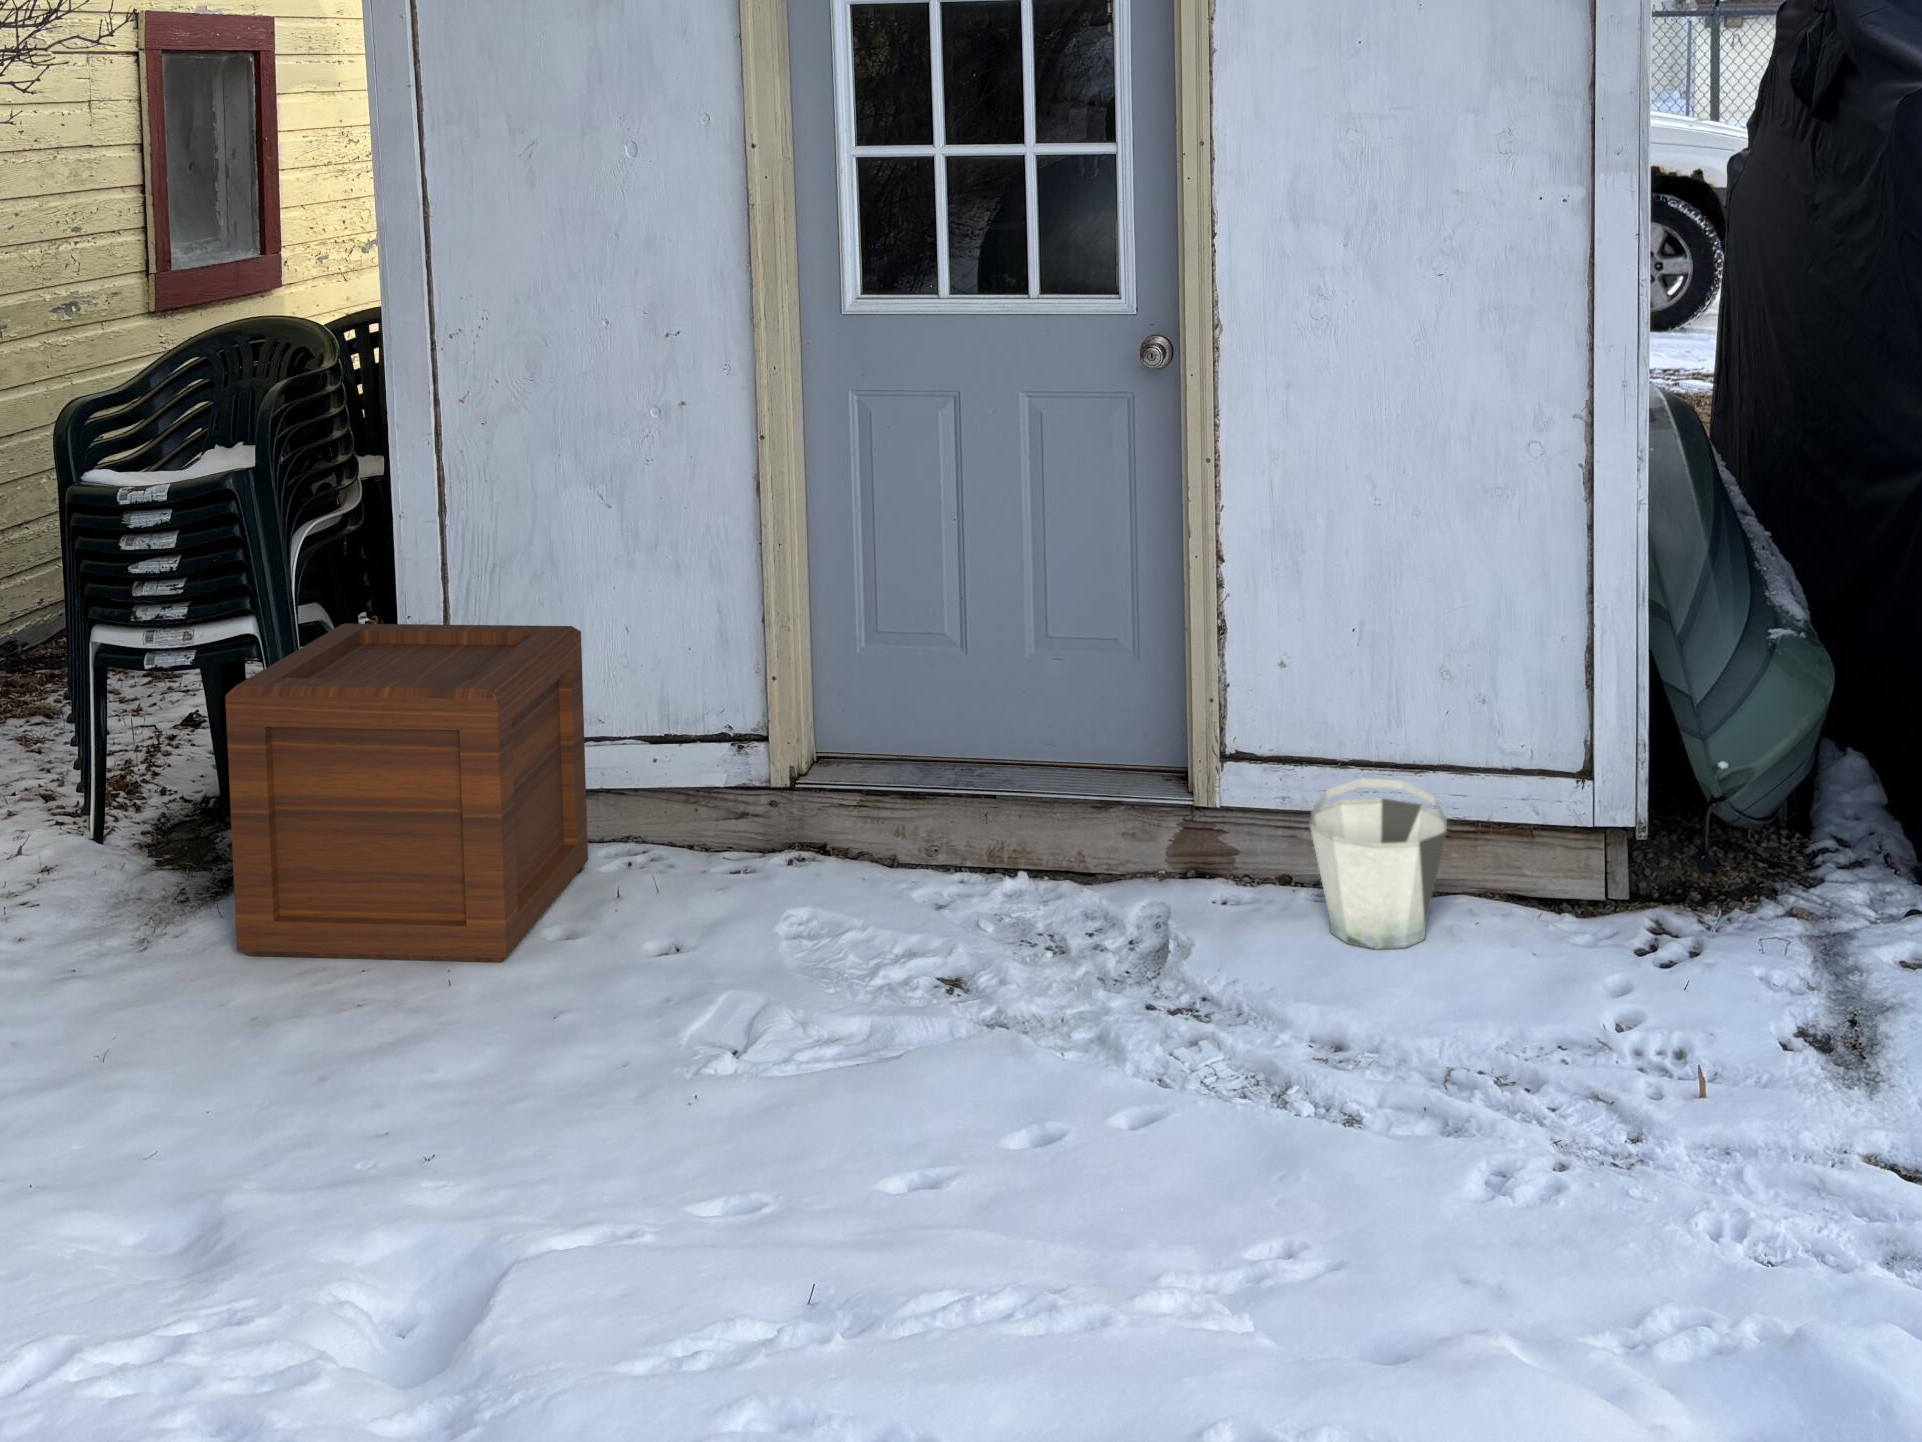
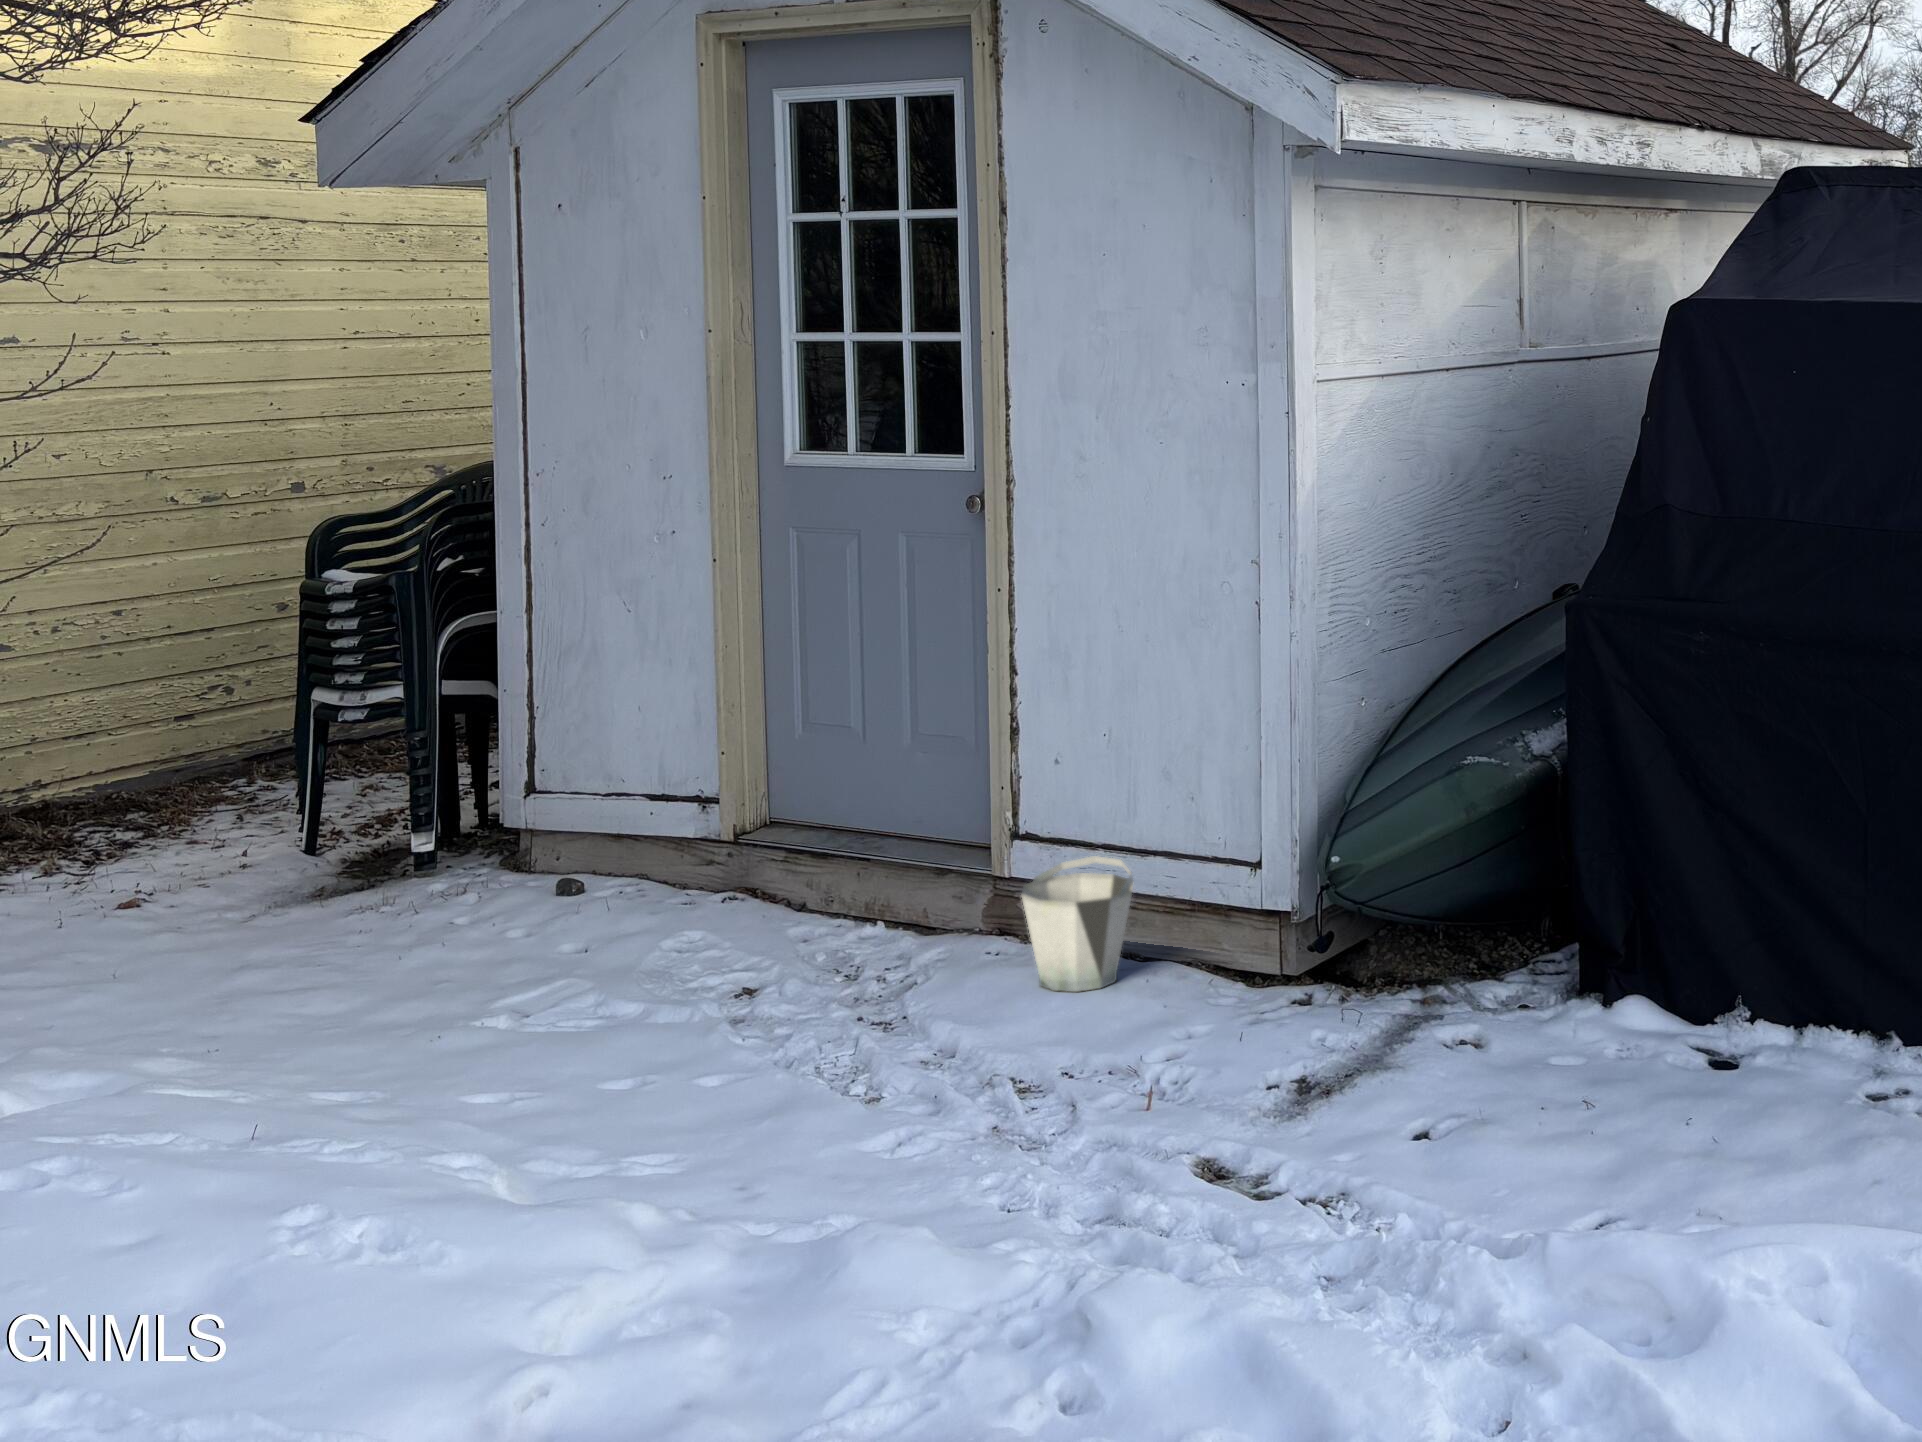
wooden crate: present [225,624,588,962] -> none [292,692,604,945]

